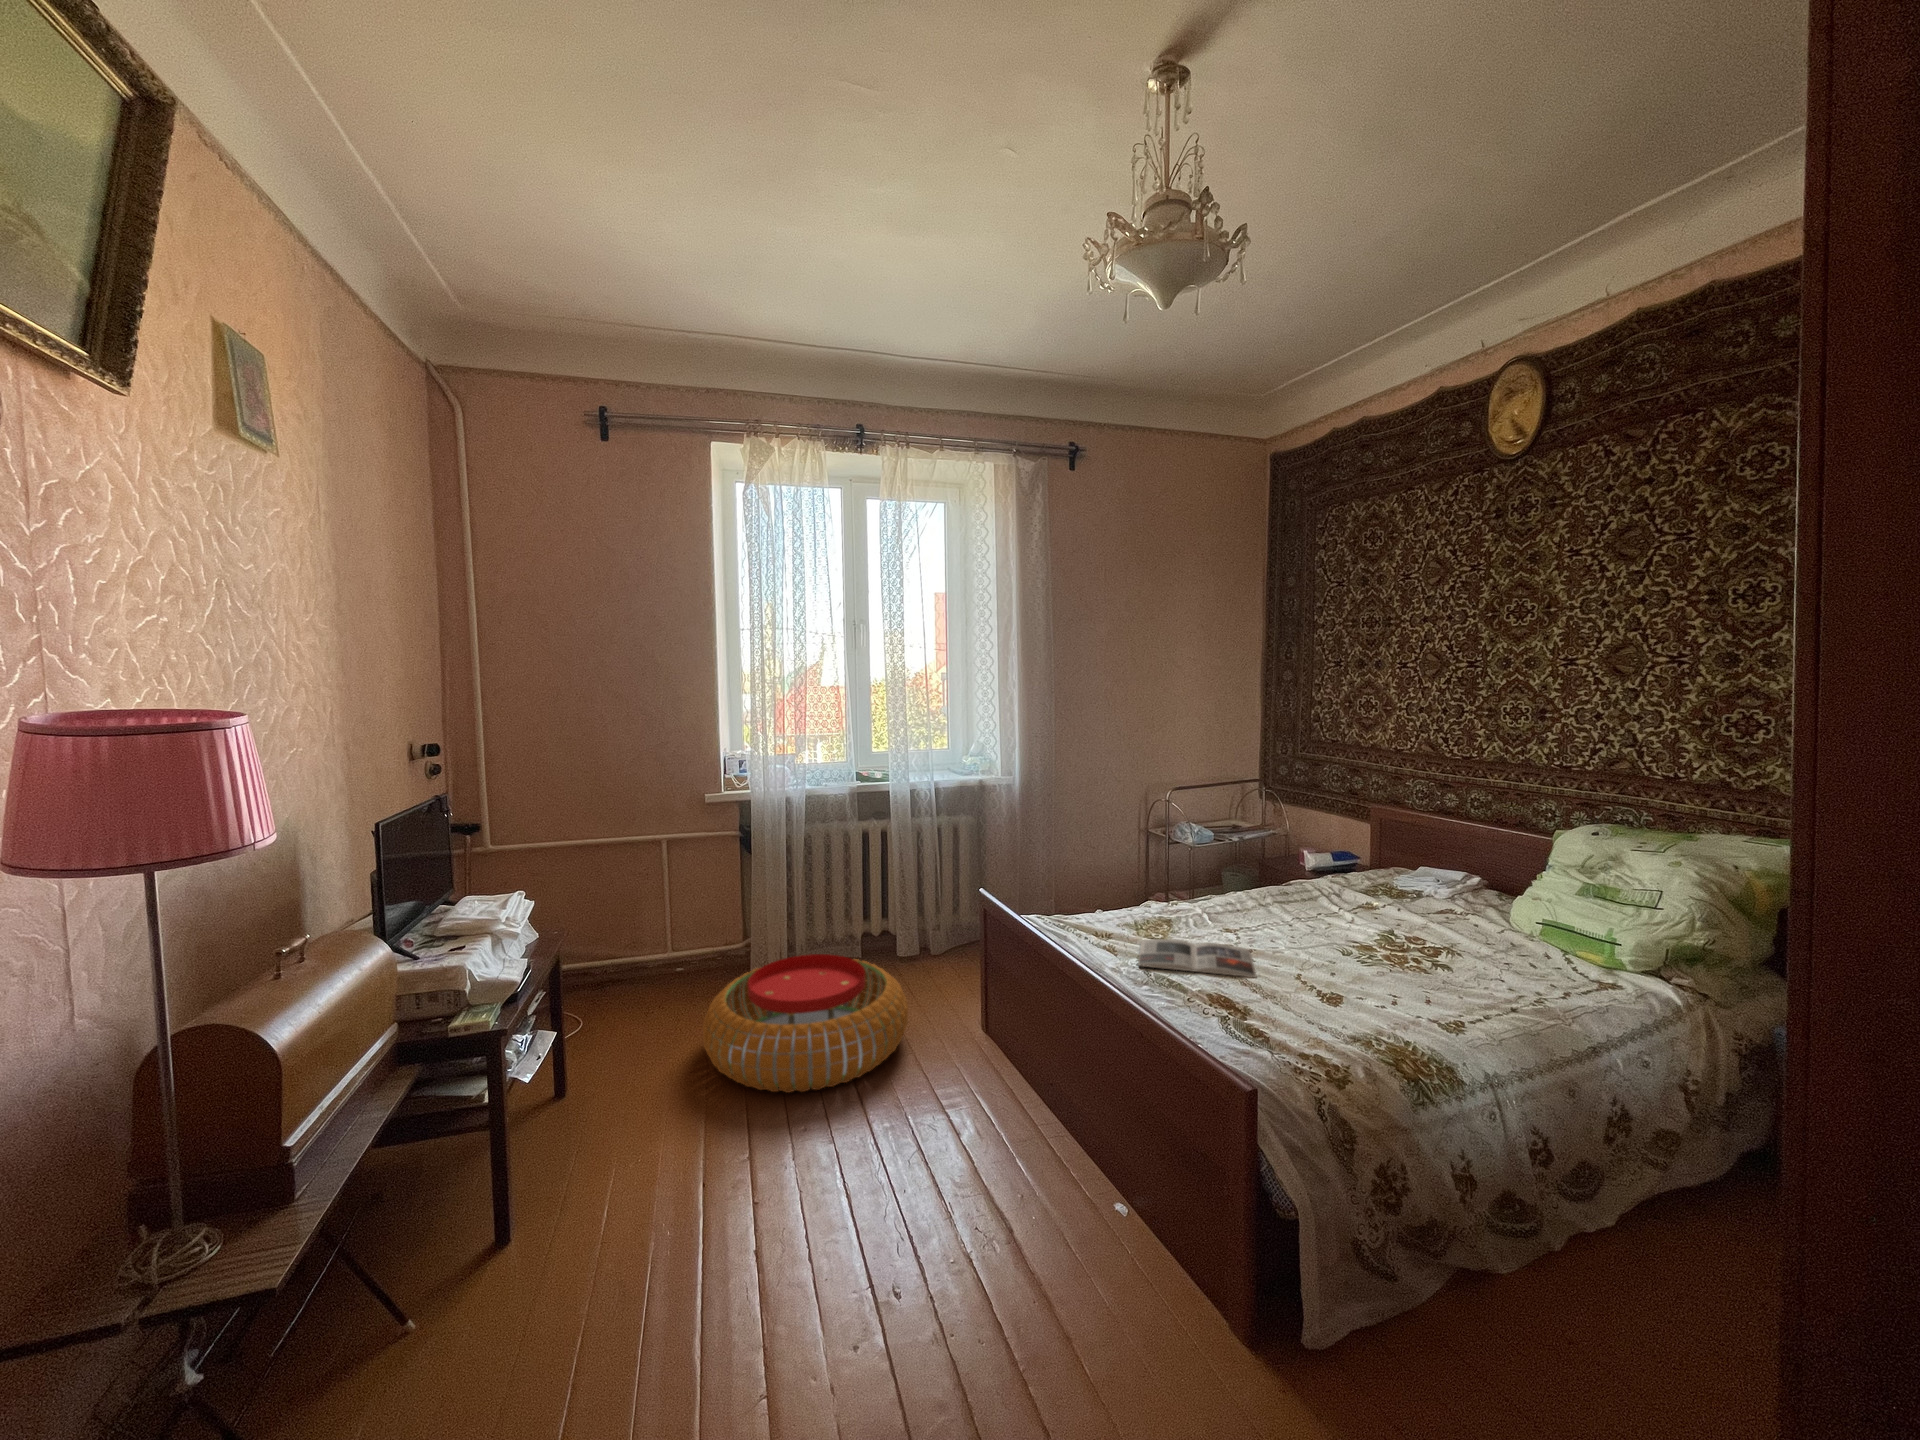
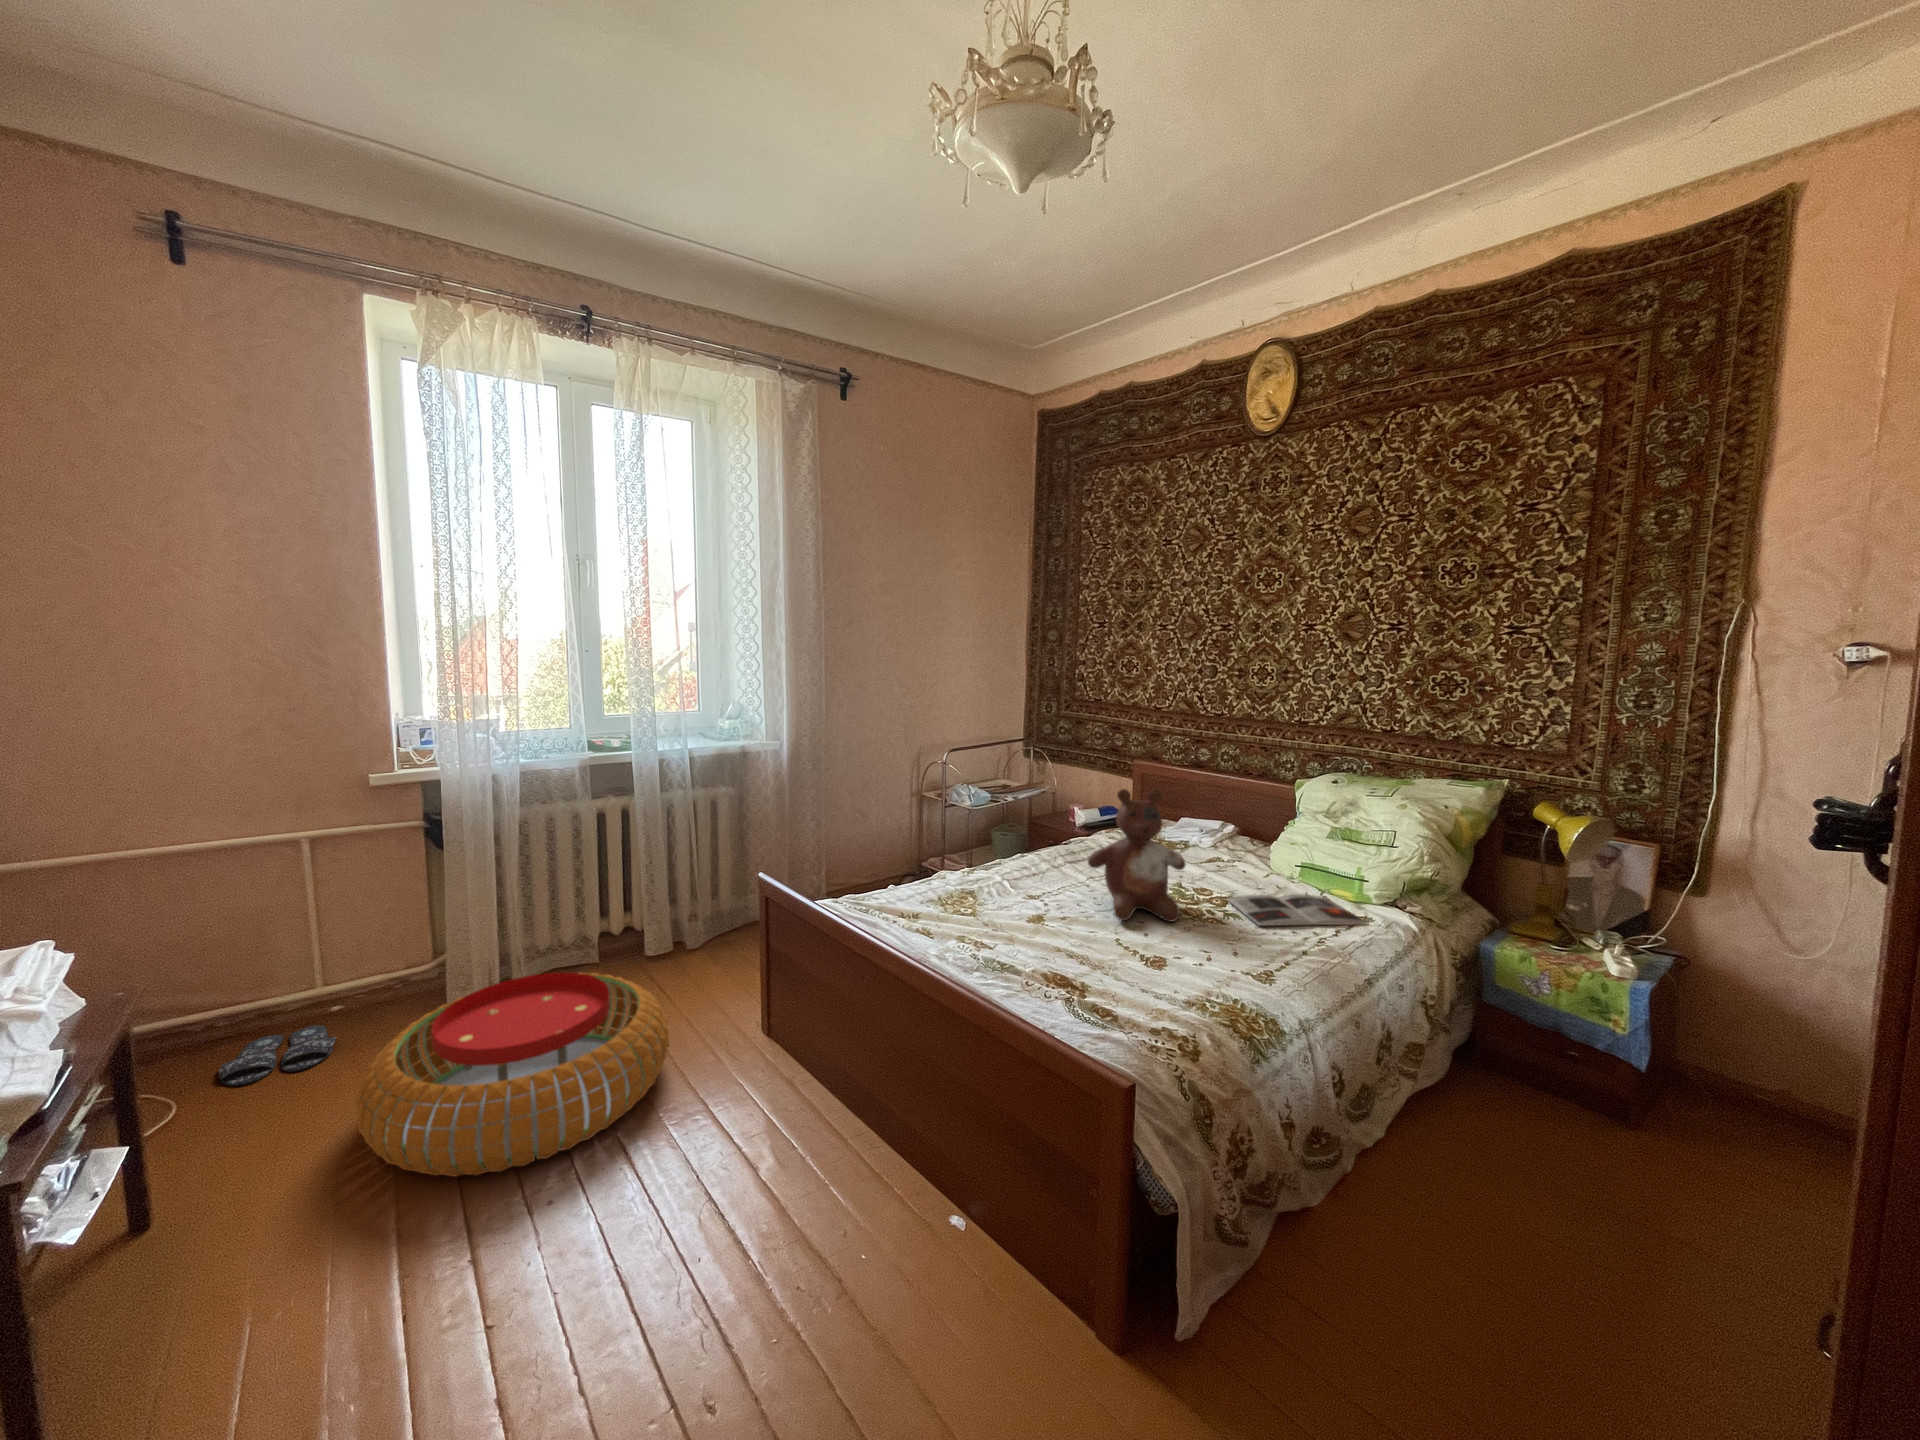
stuffed bear: none [1280,831,1388,966] -> present [1088,789,1186,922]
magazine: present [1138,939,1256,977] -> present [1228,894,1368,926]
slippers: none [626,976,691,1009] -> present [219,1025,337,1086]

